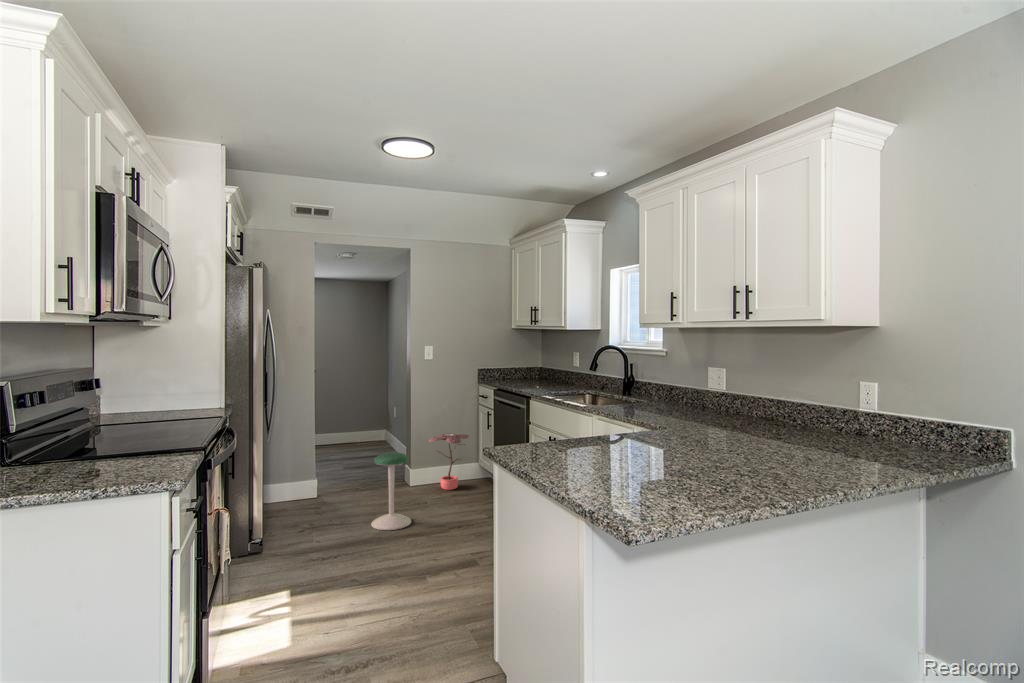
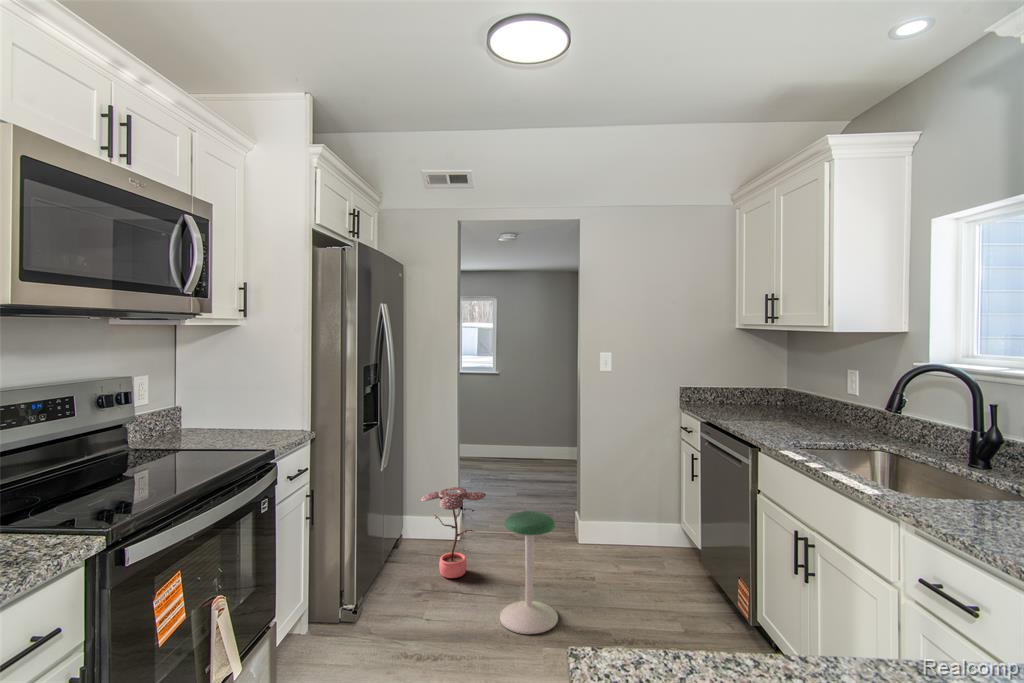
potted plant: present [429,433,469,490] -> present [421,487,486,578]

